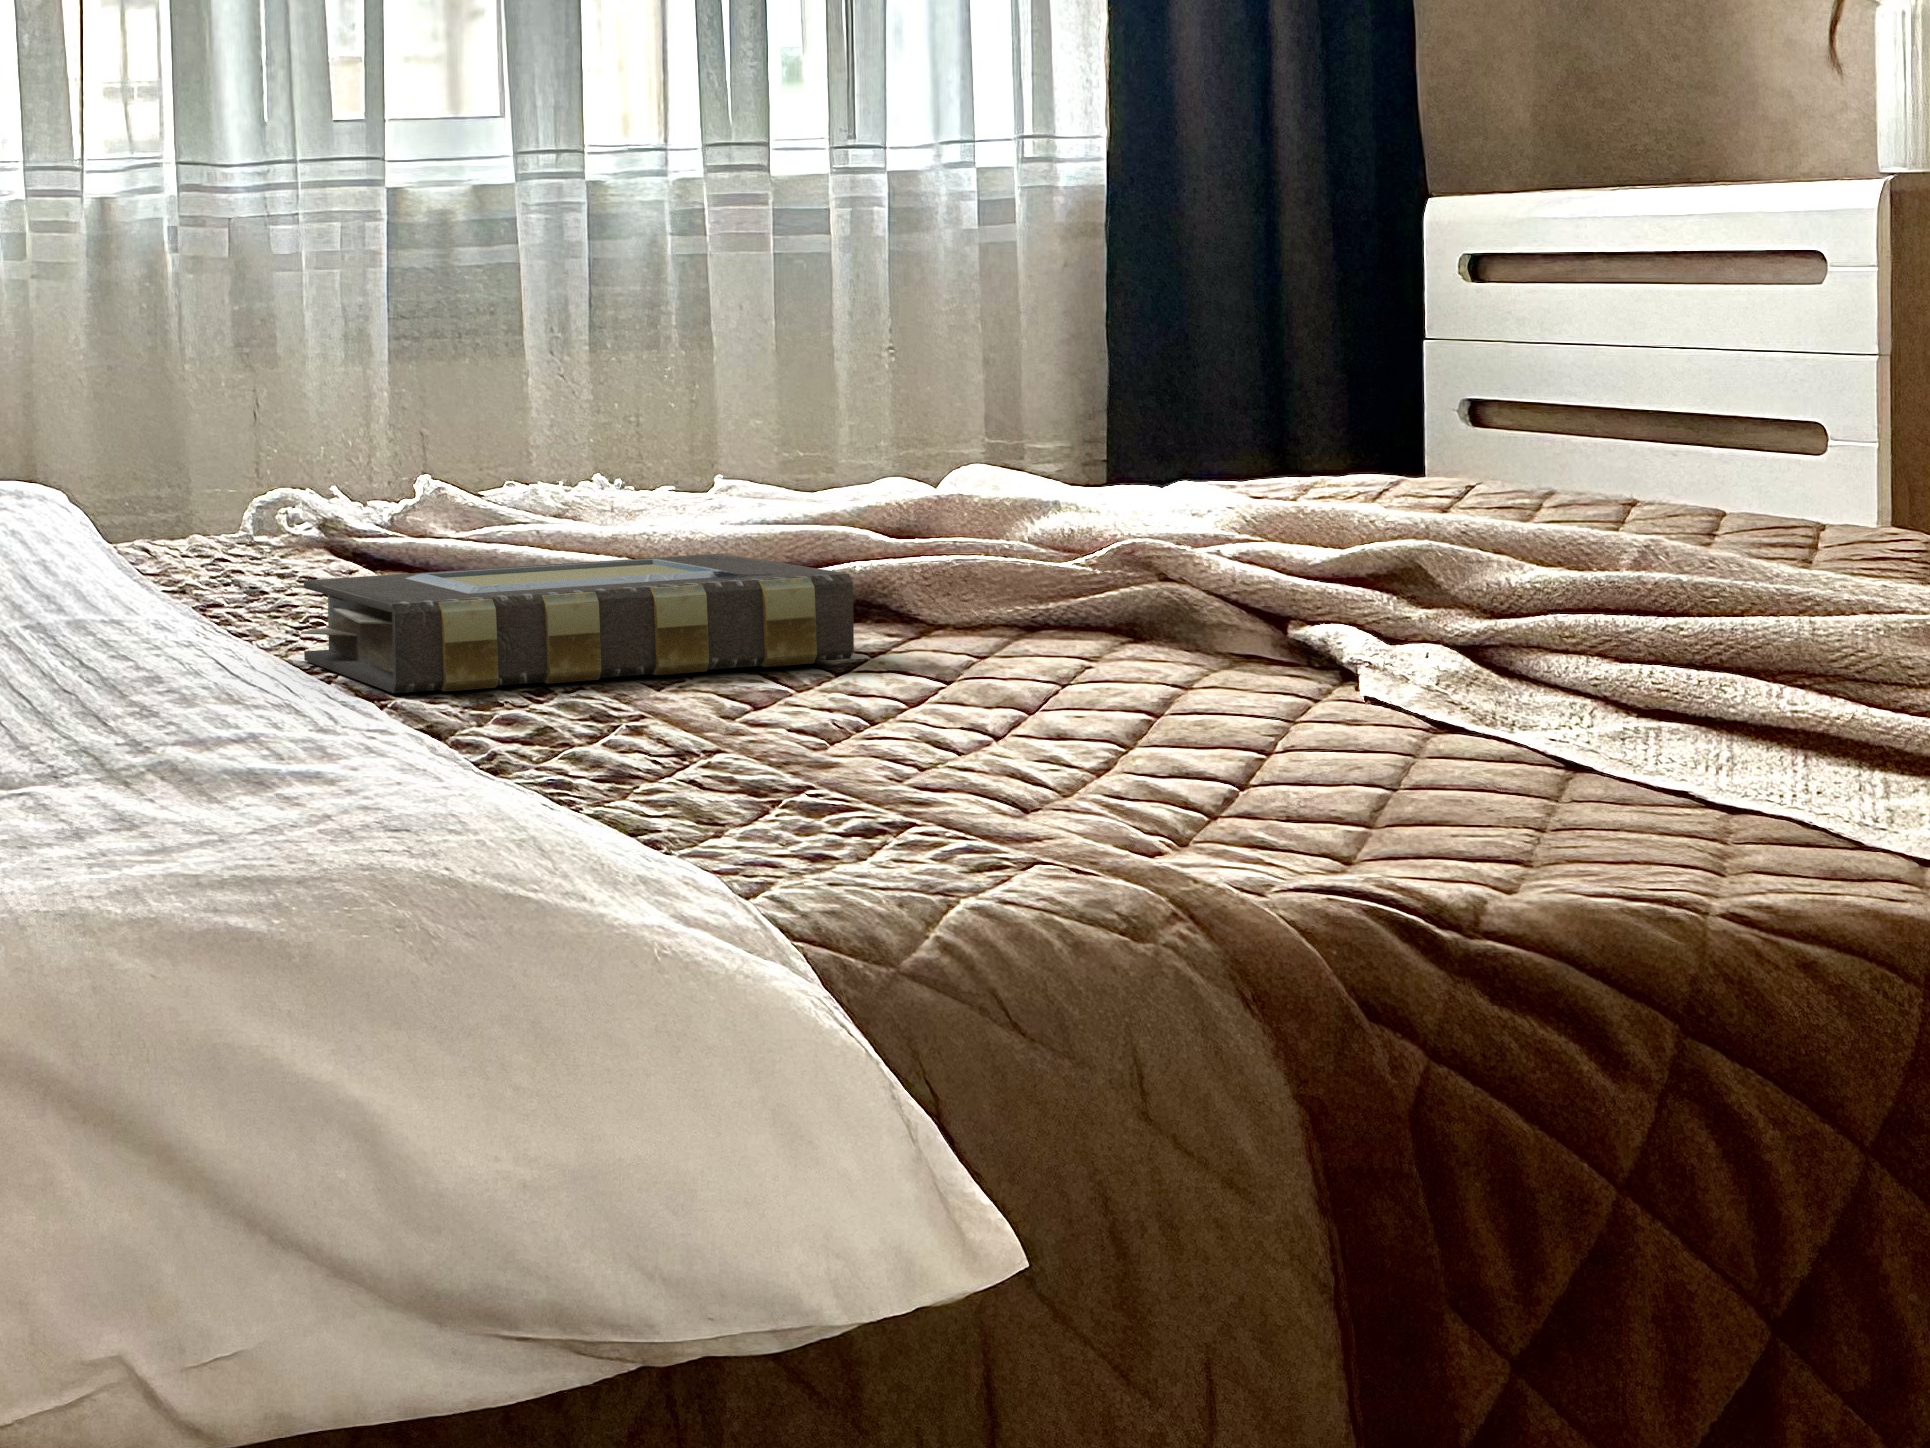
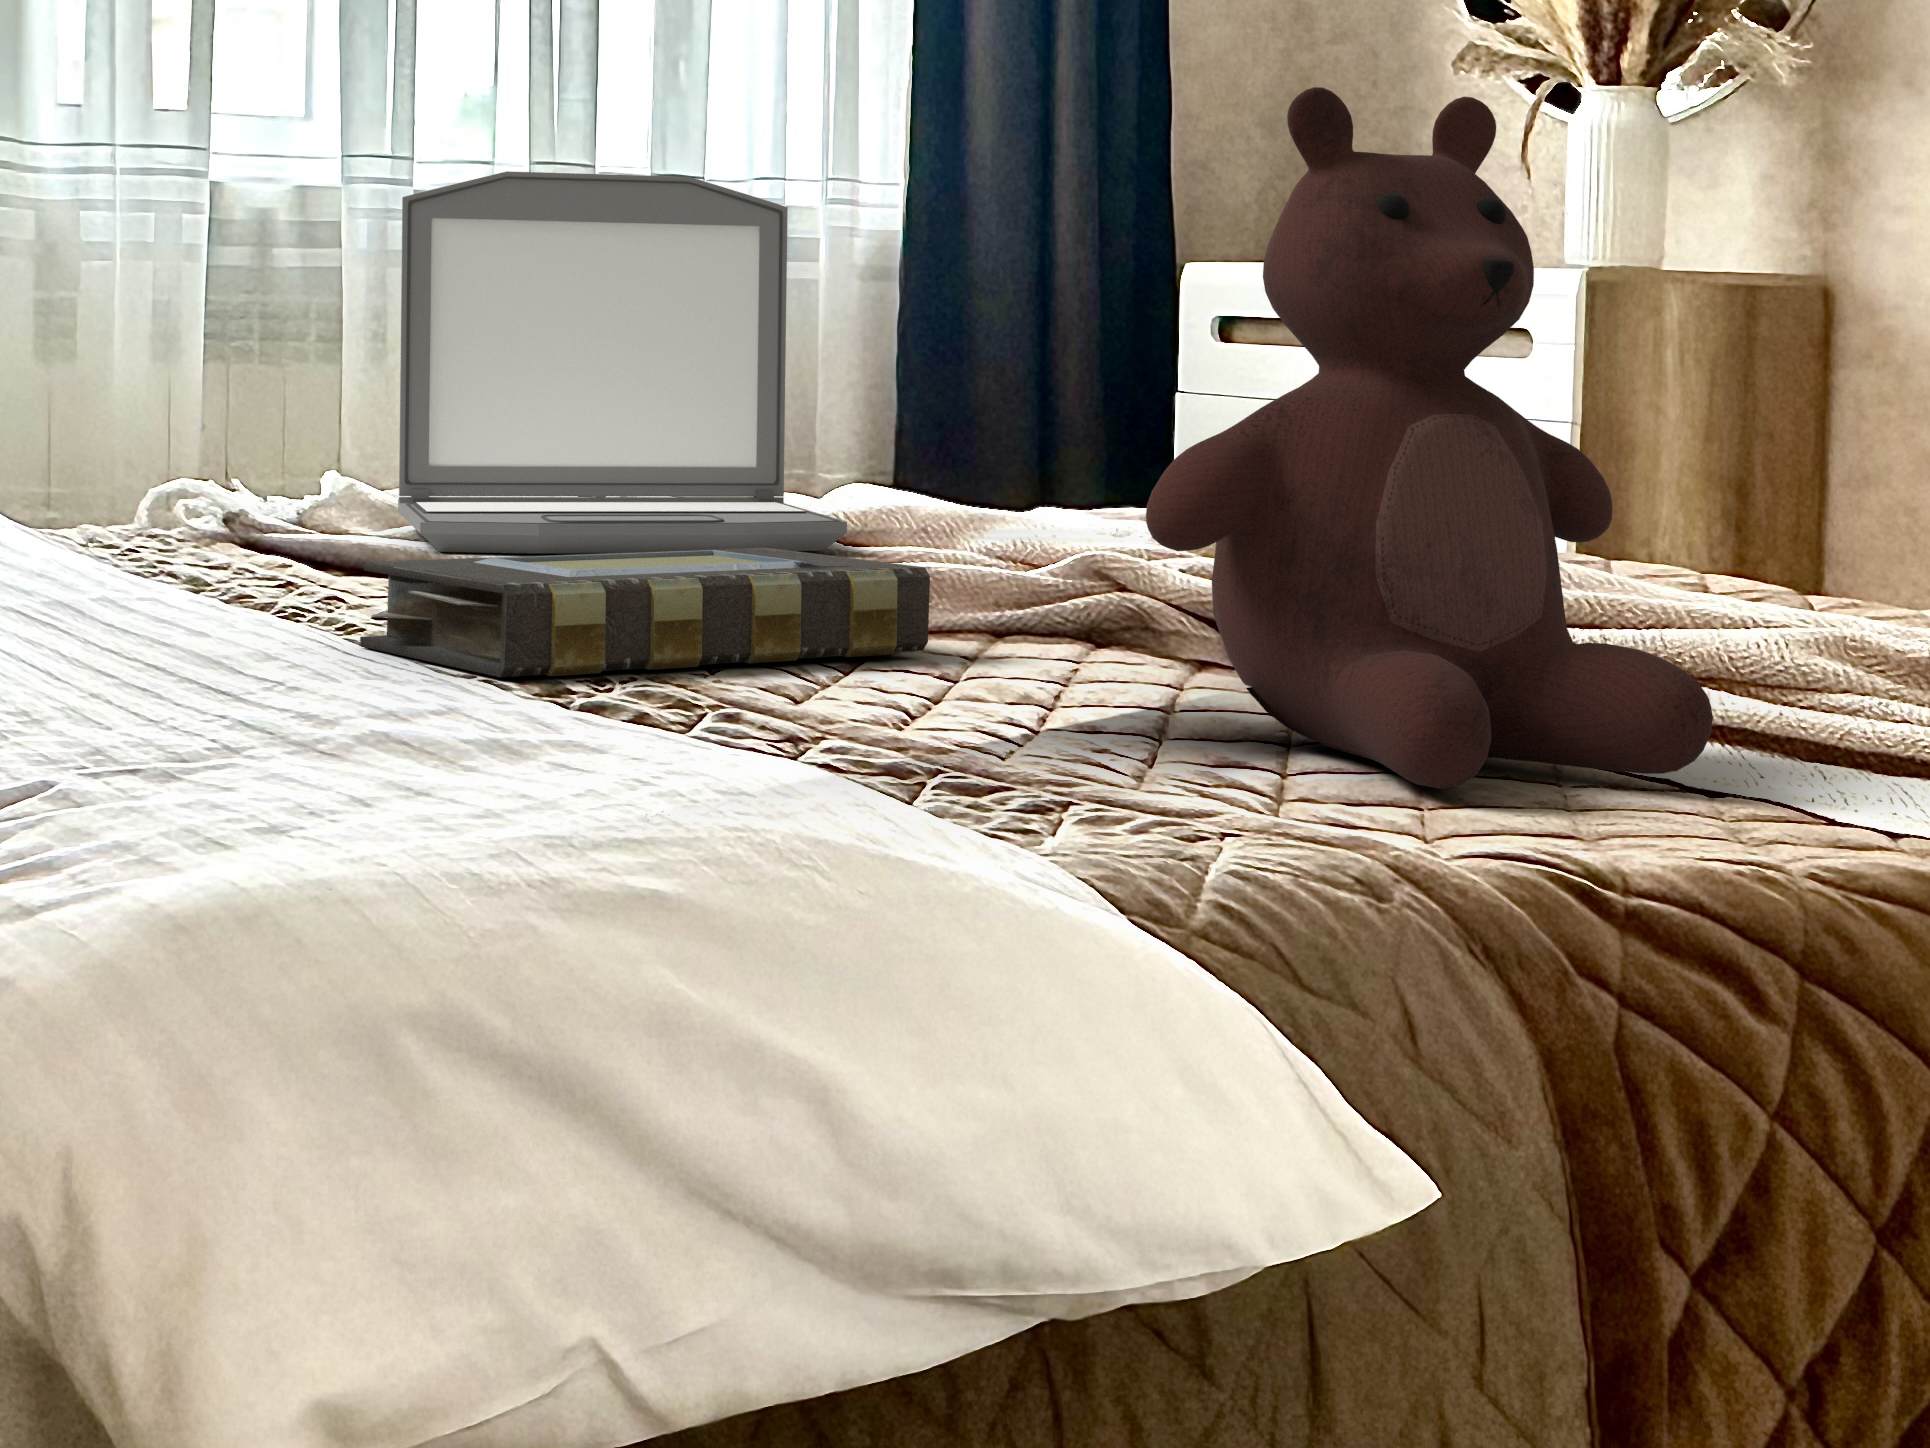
teddy bear: none [1035,47,1688,811] -> present [1146,87,1713,789]
laptop: none [481,163,917,554] -> present [398,171,847,553]

